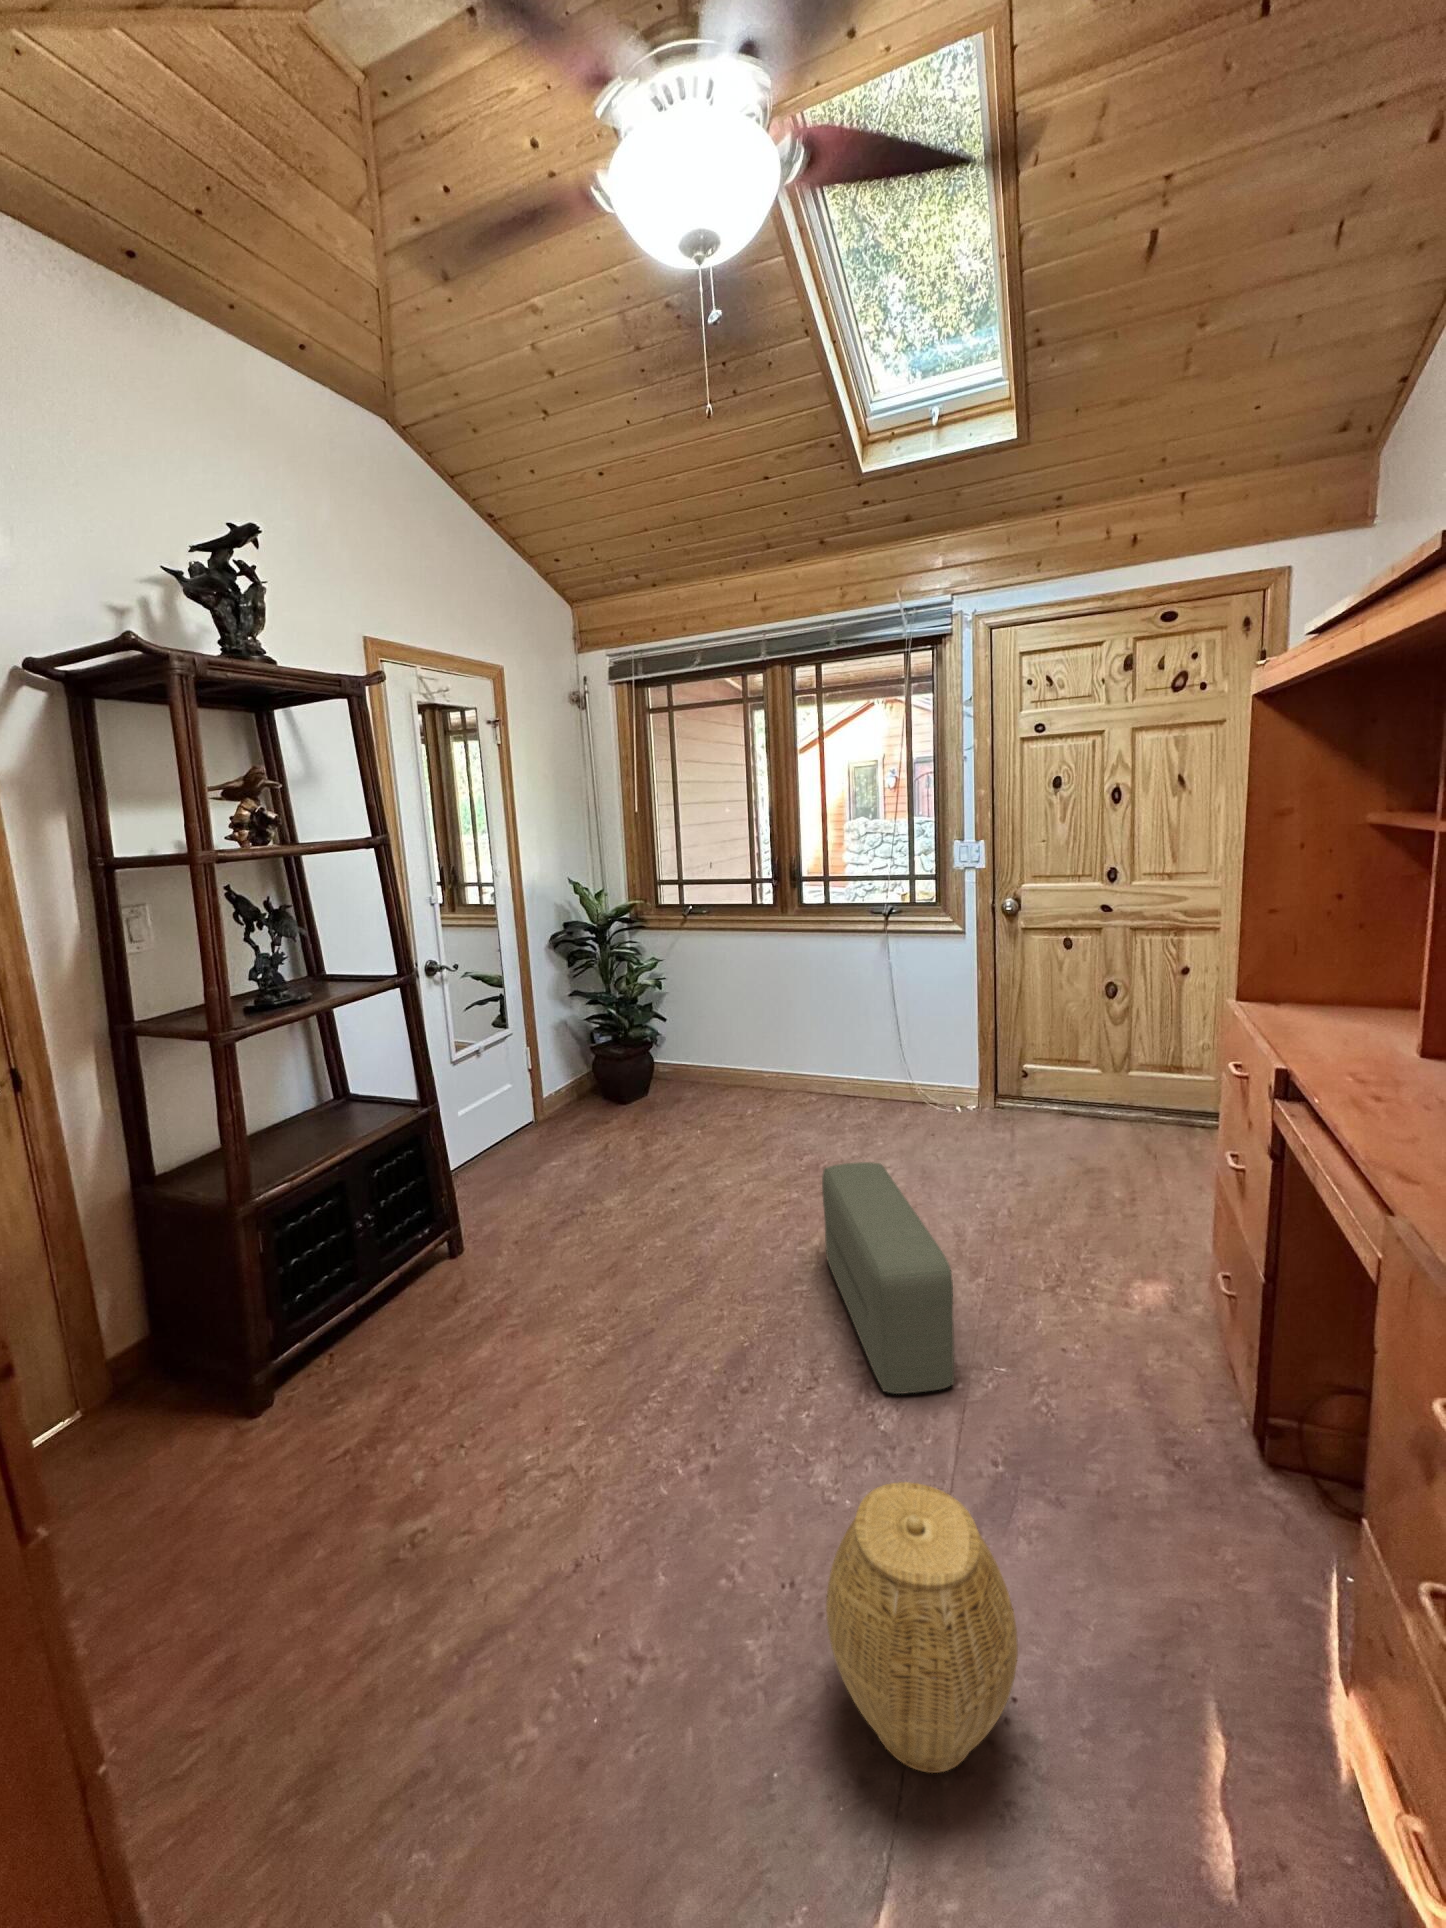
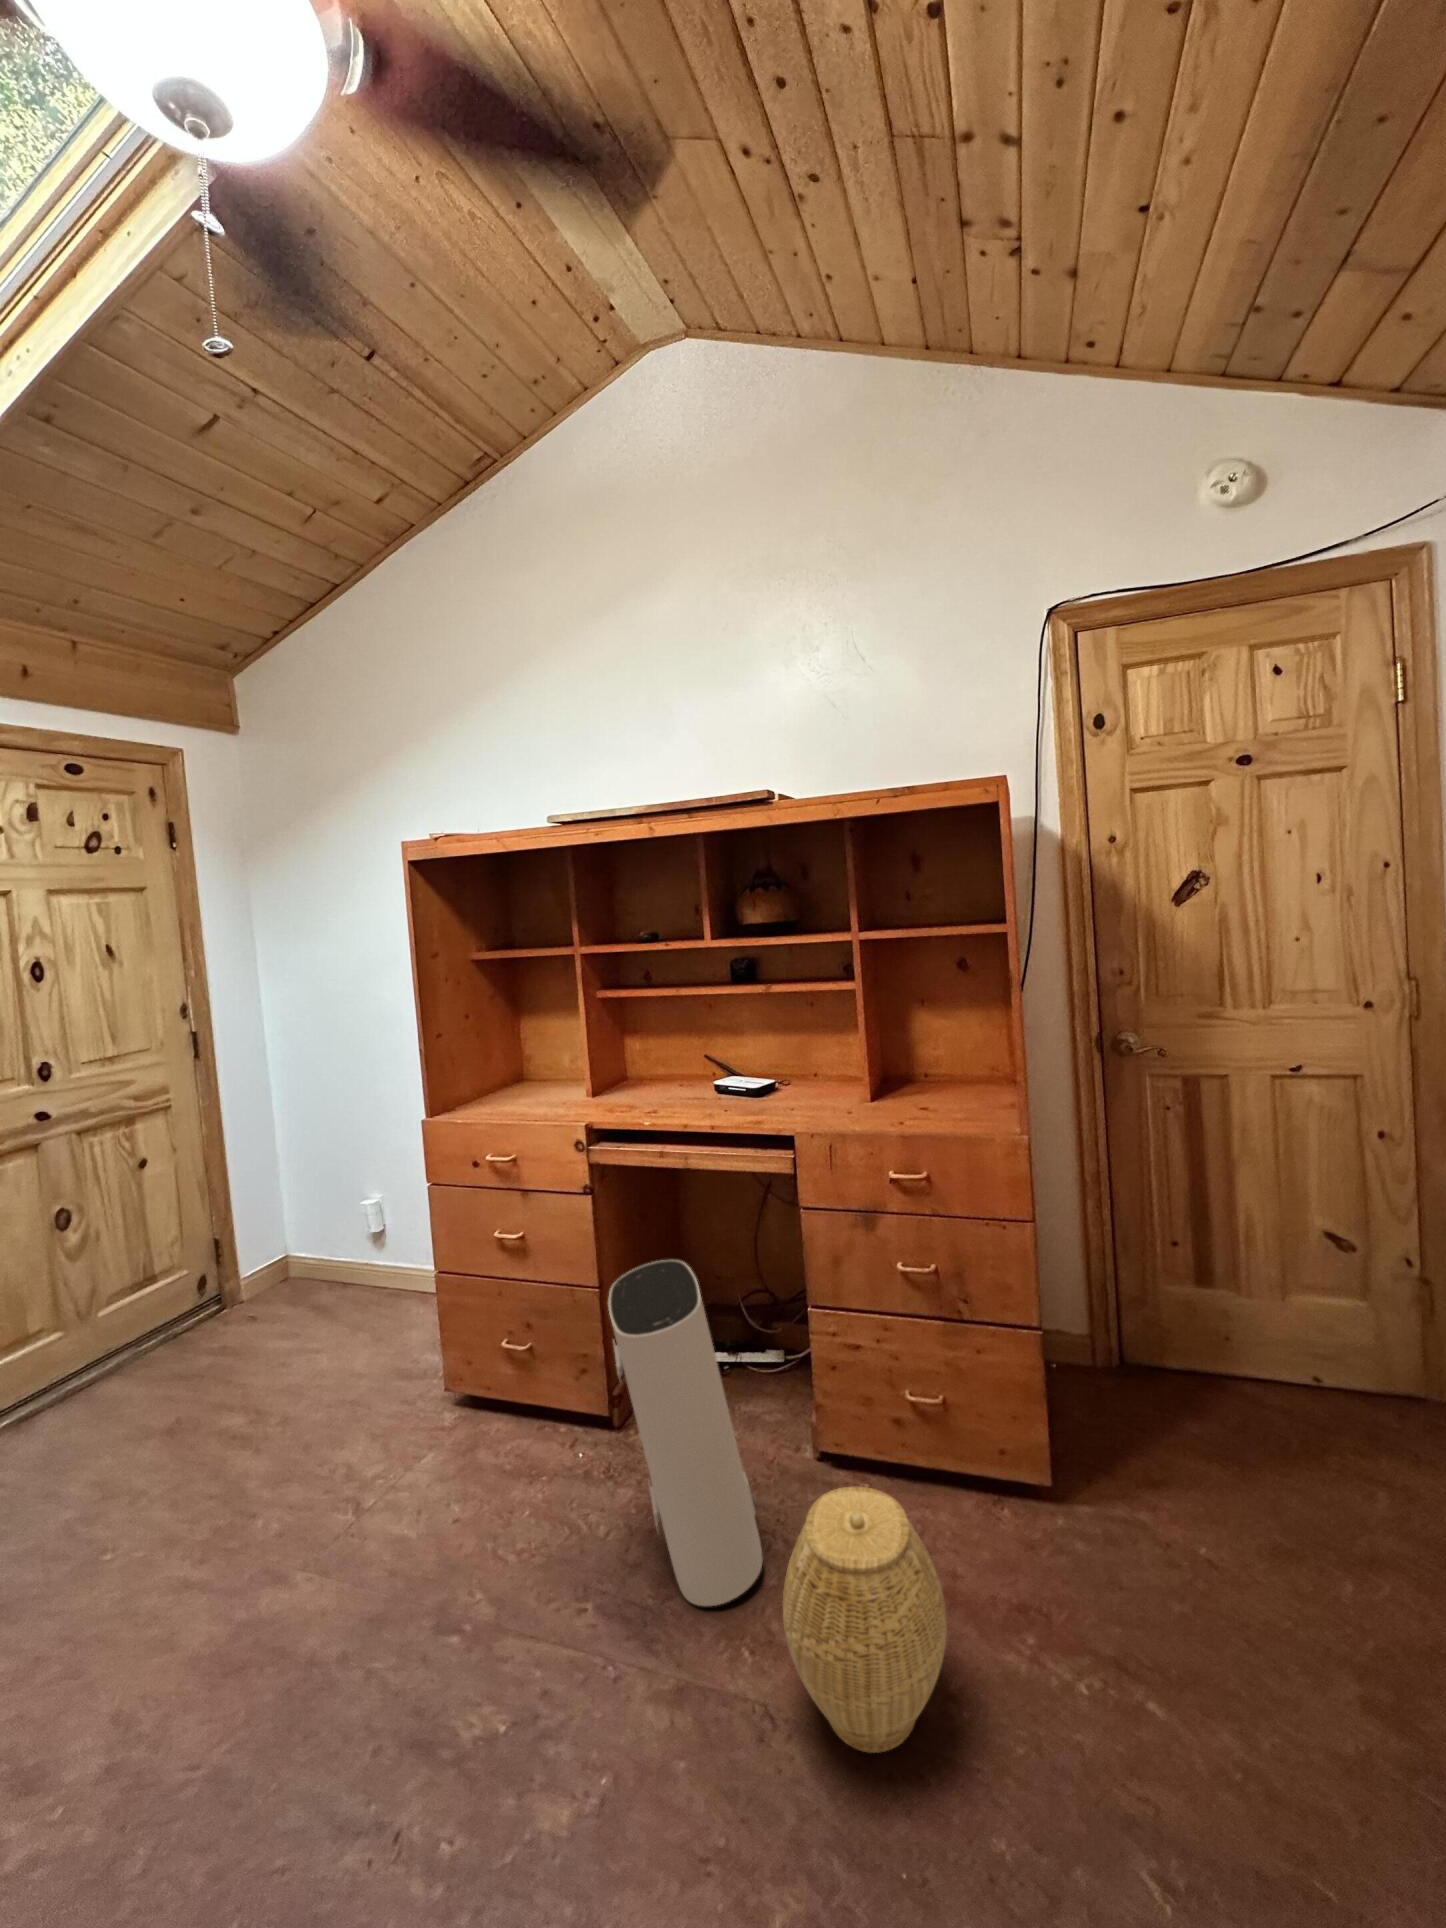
pouf: present [822,1162,954,1394] -> none [78,1479,494,1792]
air purifier: none [981,1214,1180,1594] -> present [608,1260,763,1606]

